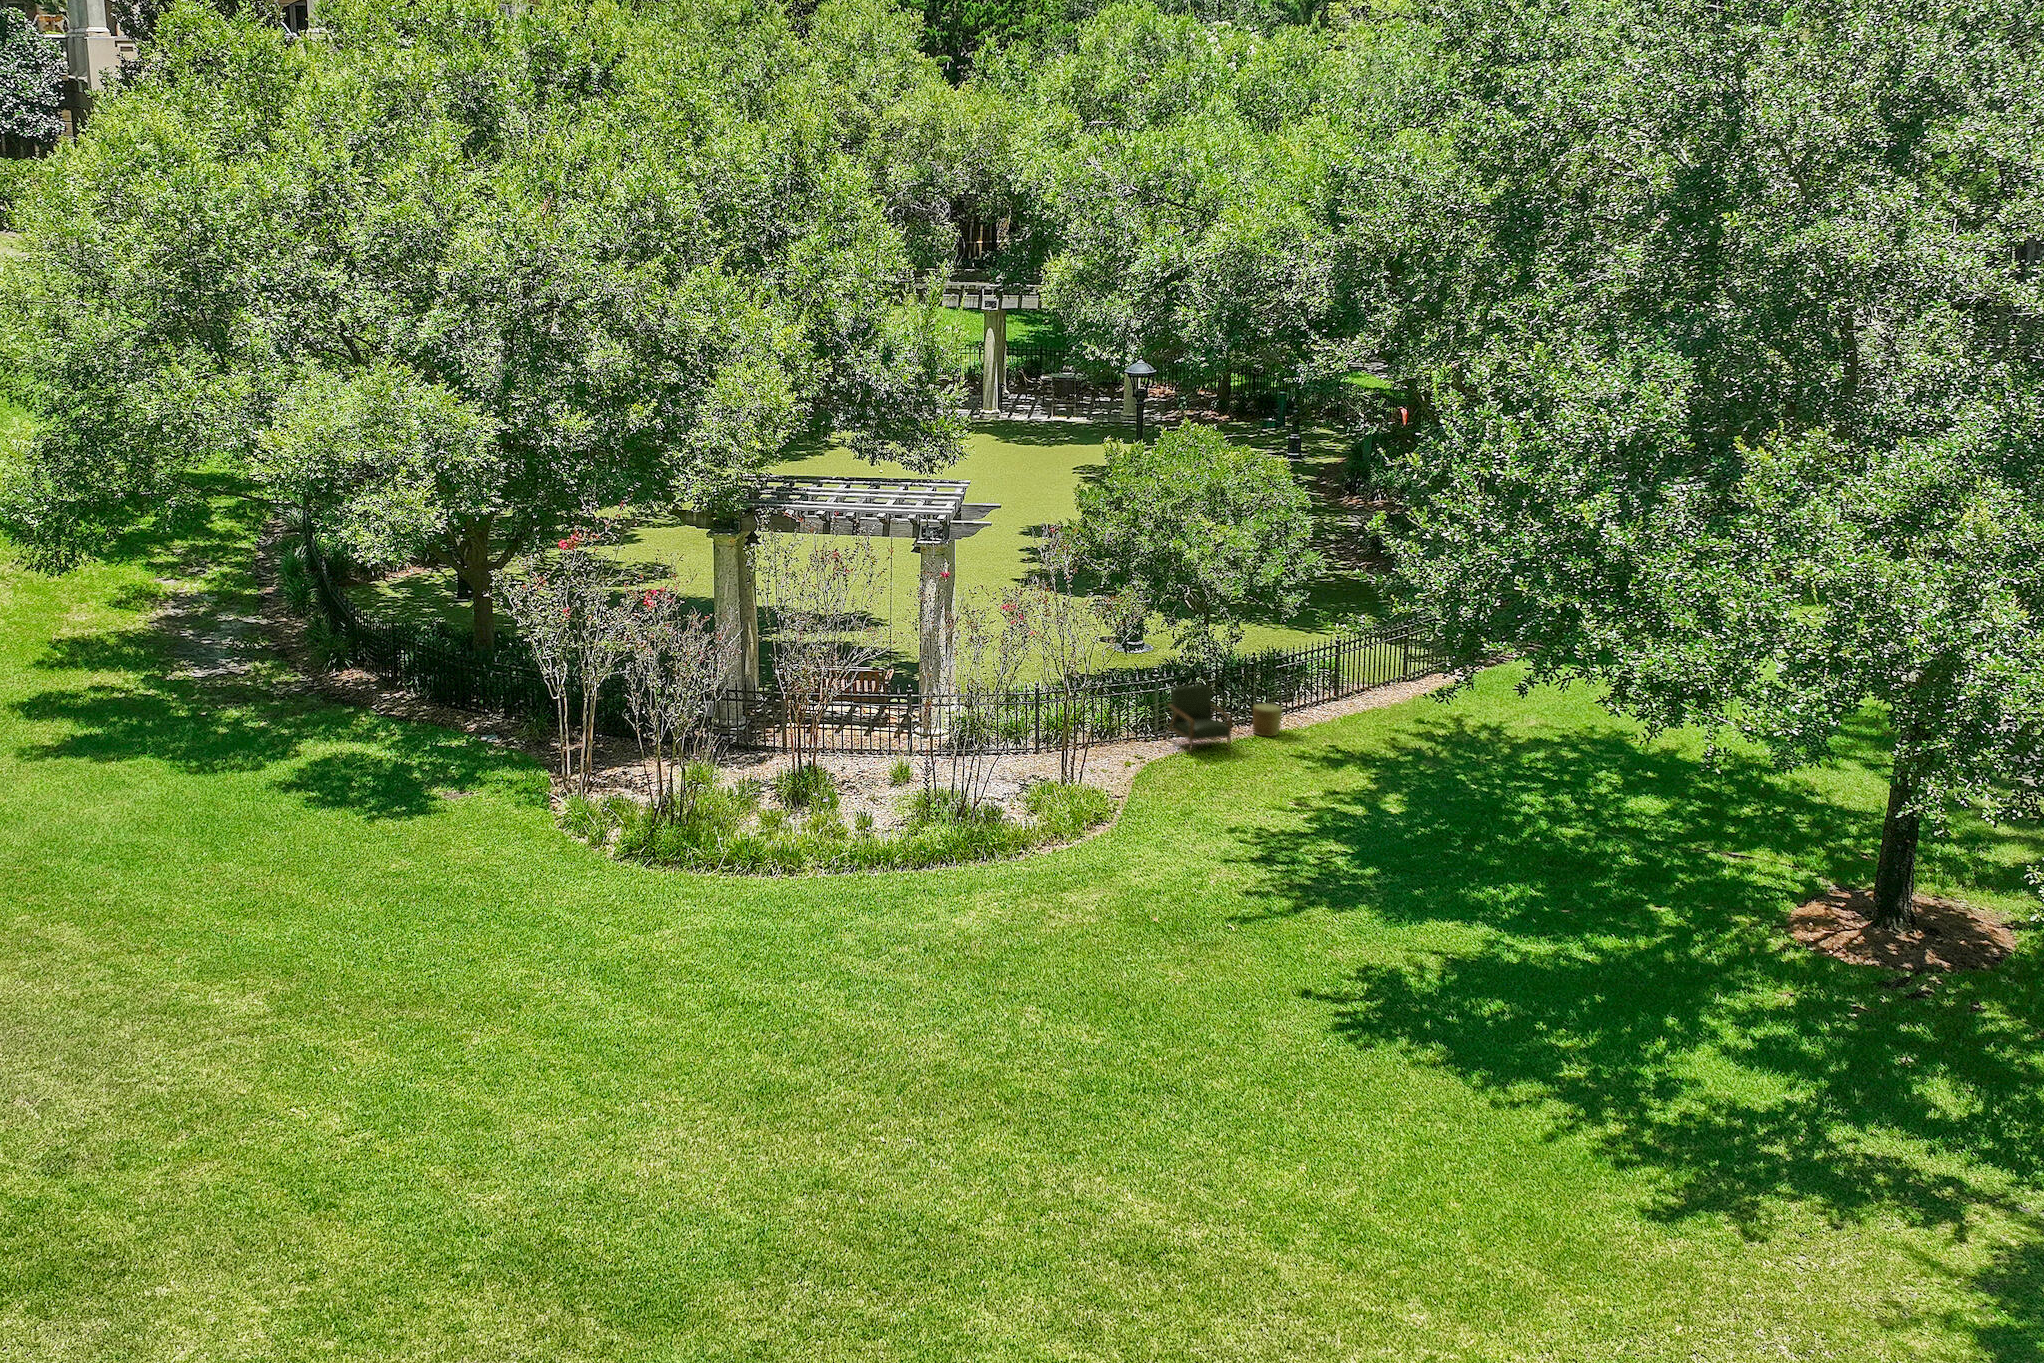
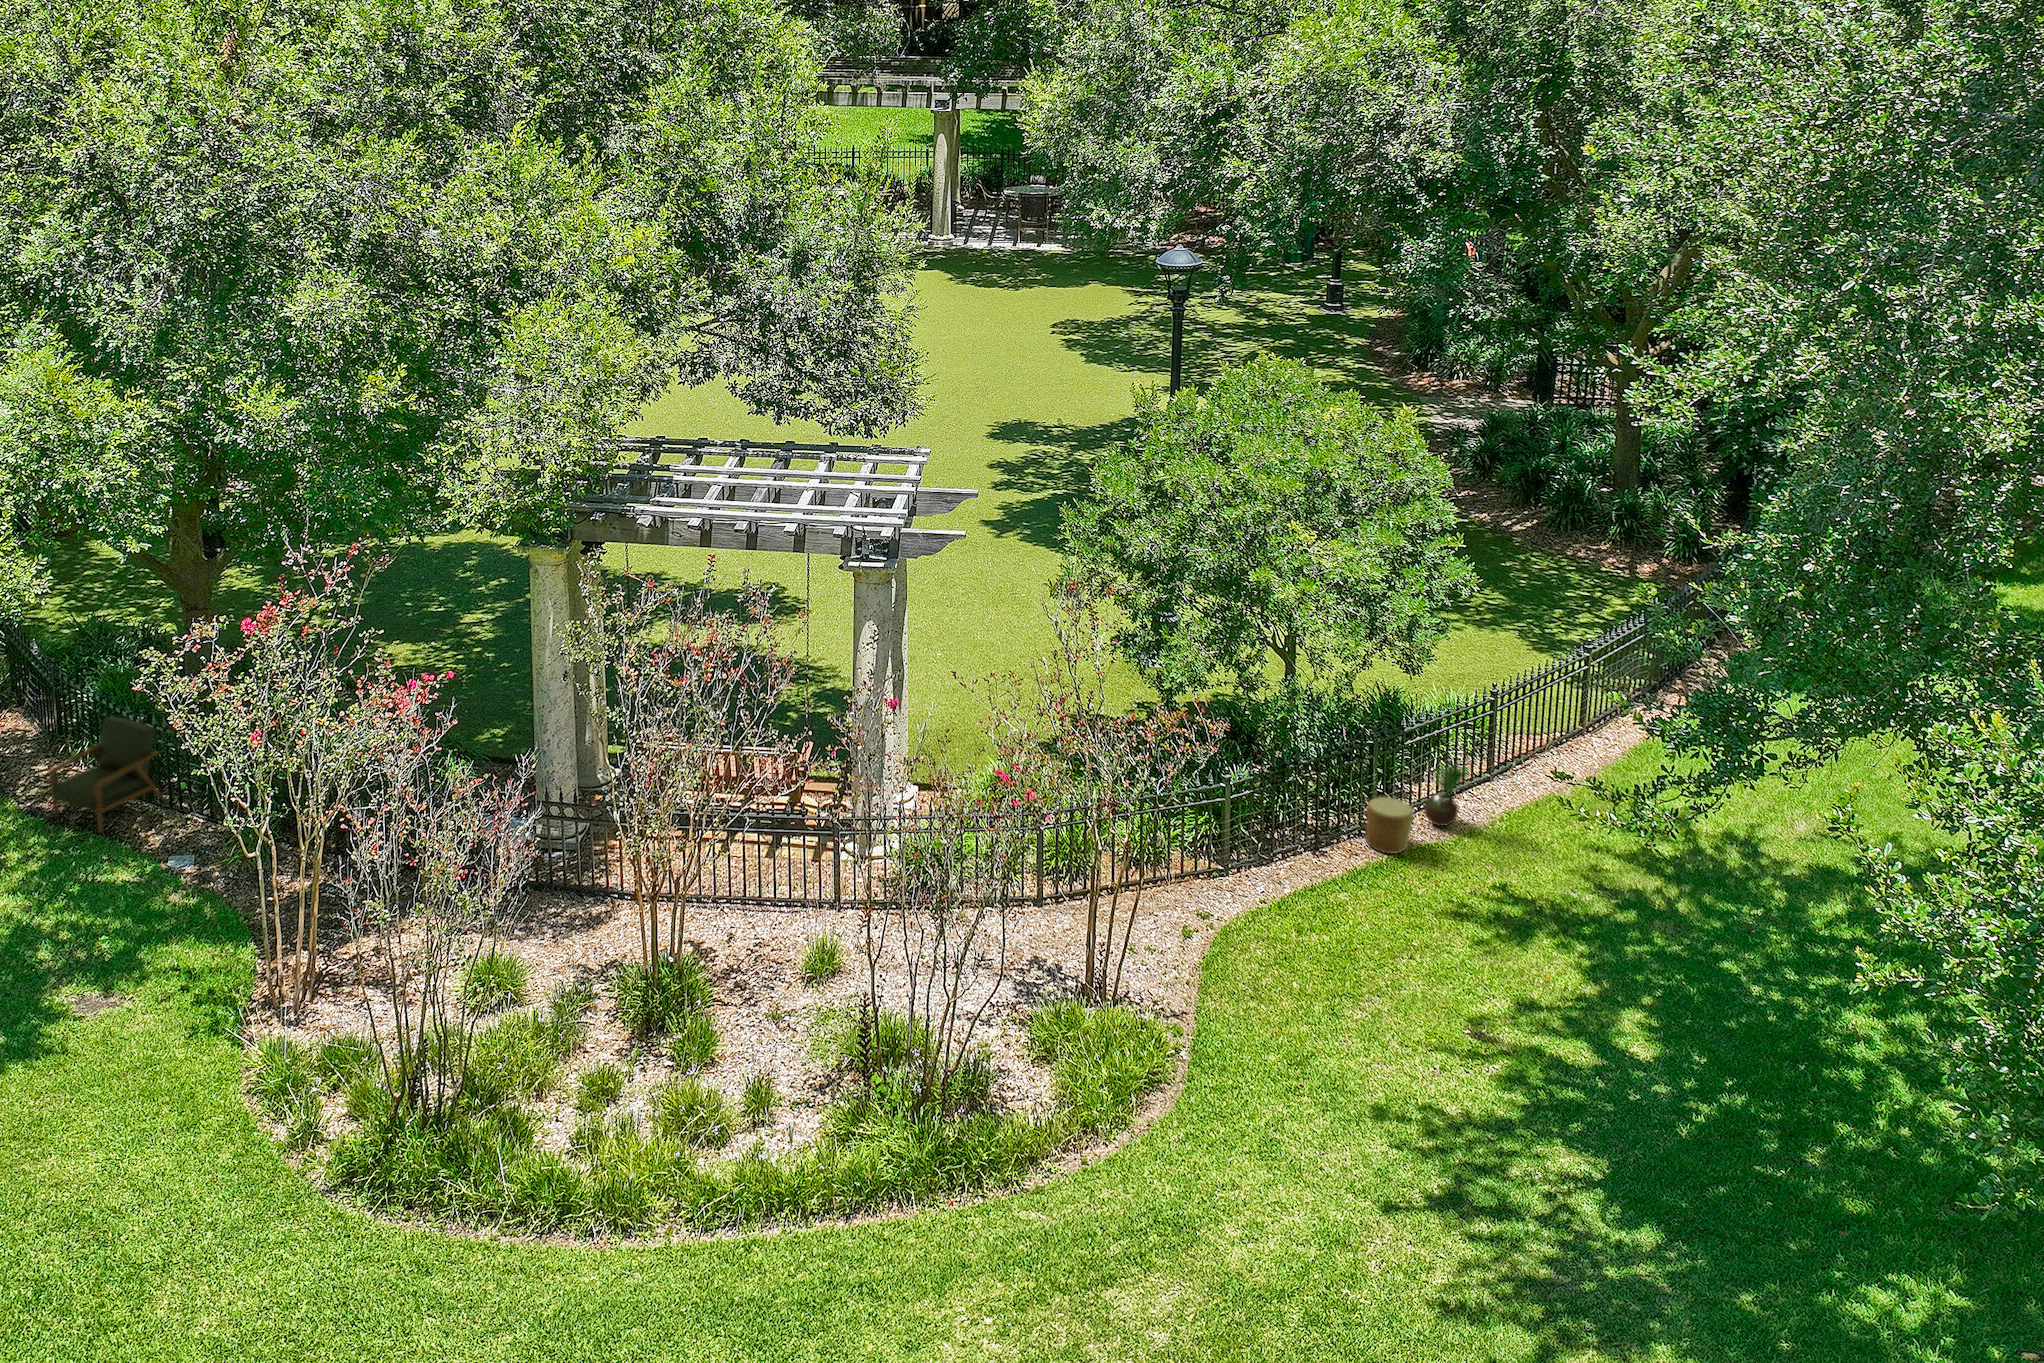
potted tree: none [1293,679,1324,726] -> present [1424,764,1471,826]
chair: present [1165,686,1232,753] -> present [49,717,165,833]

